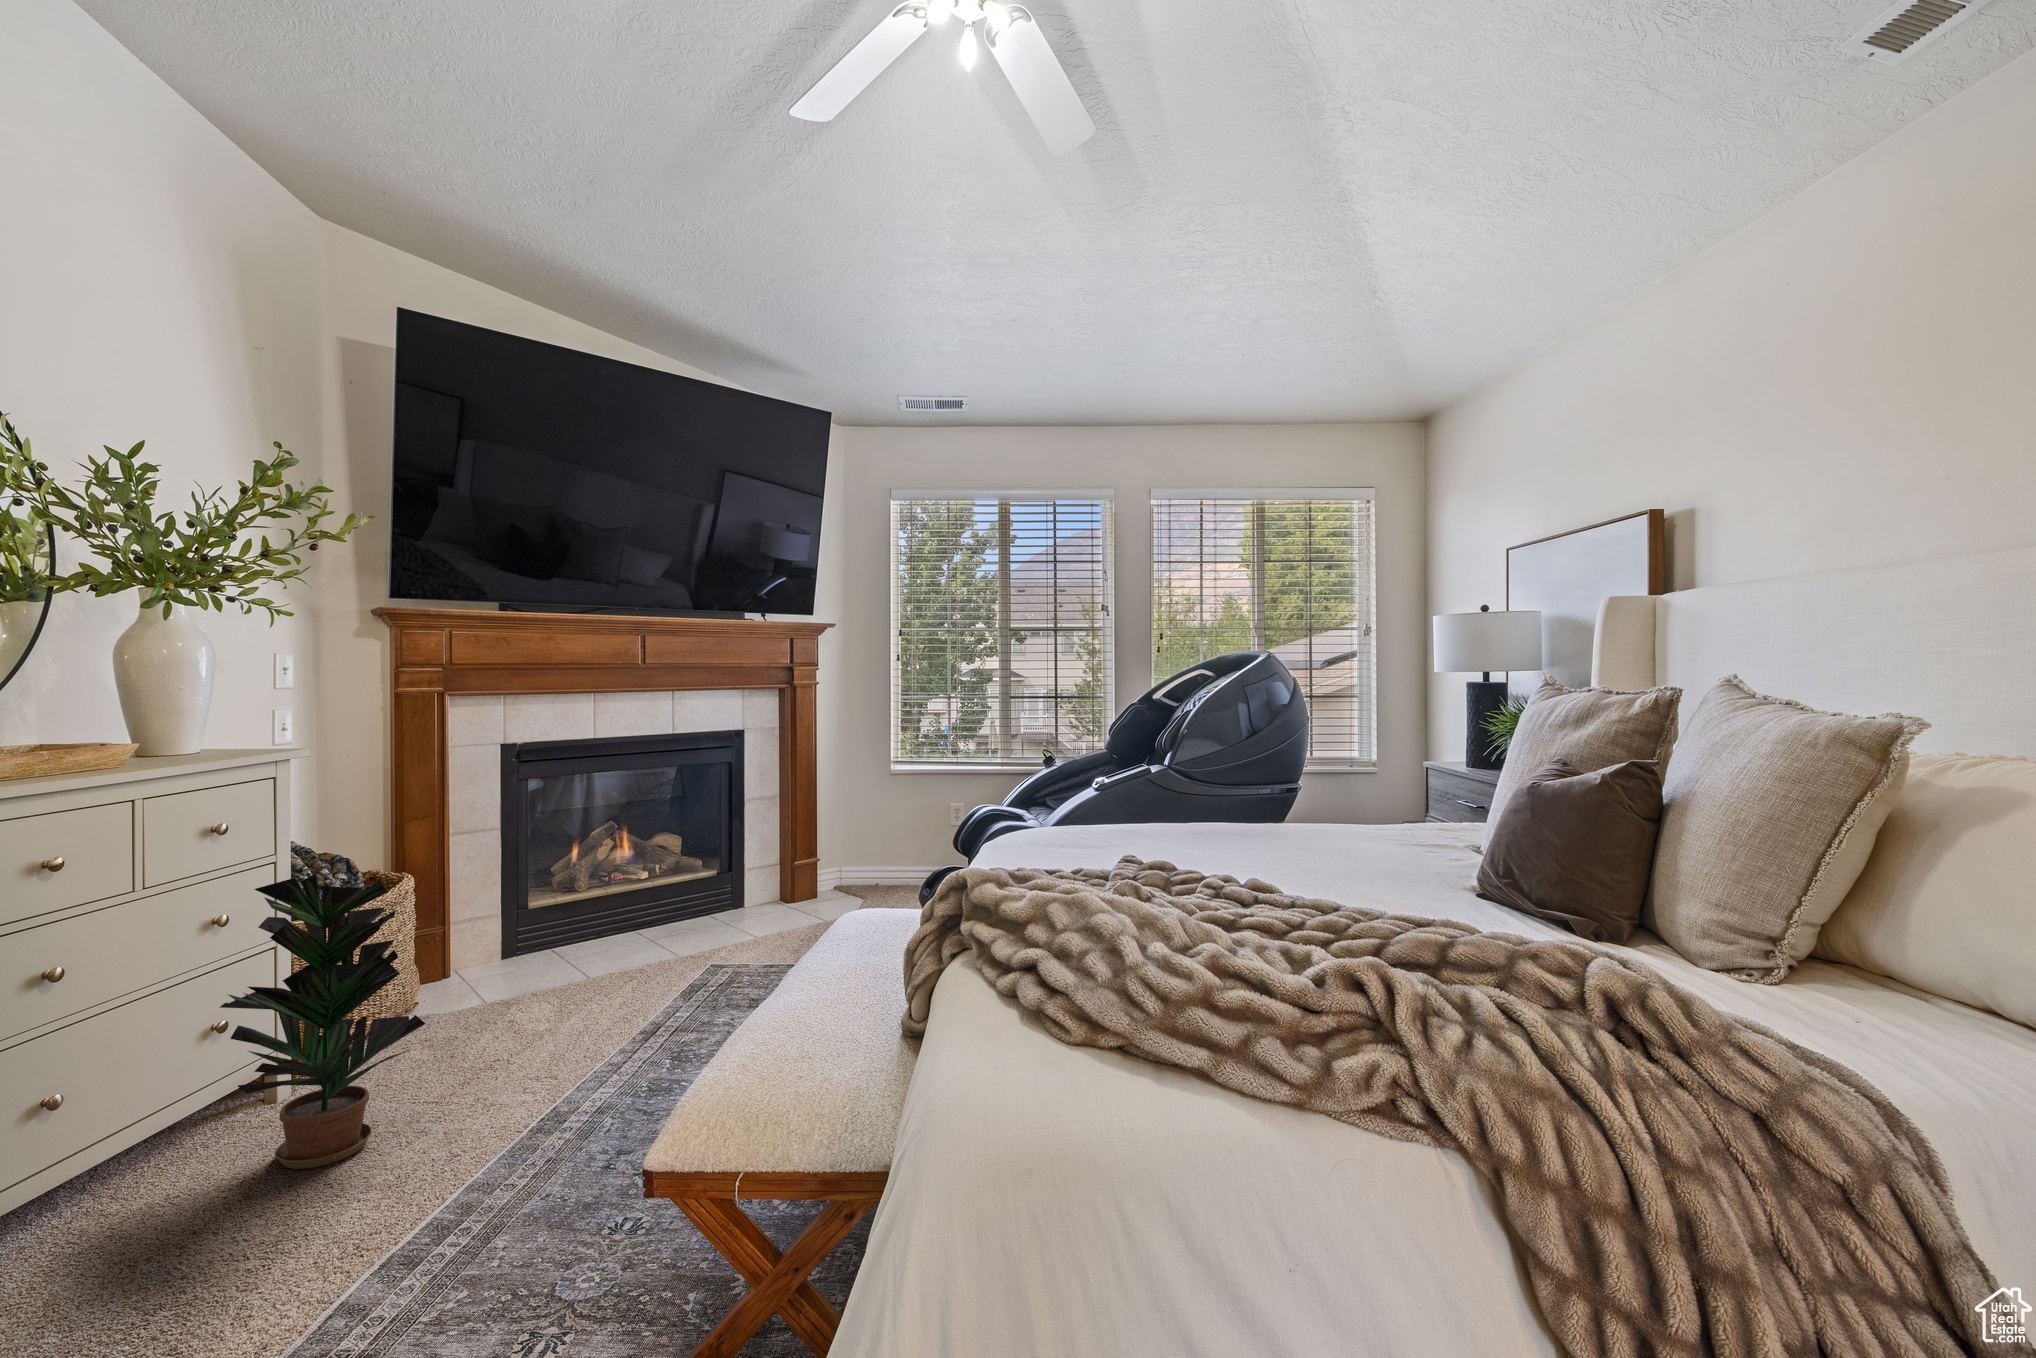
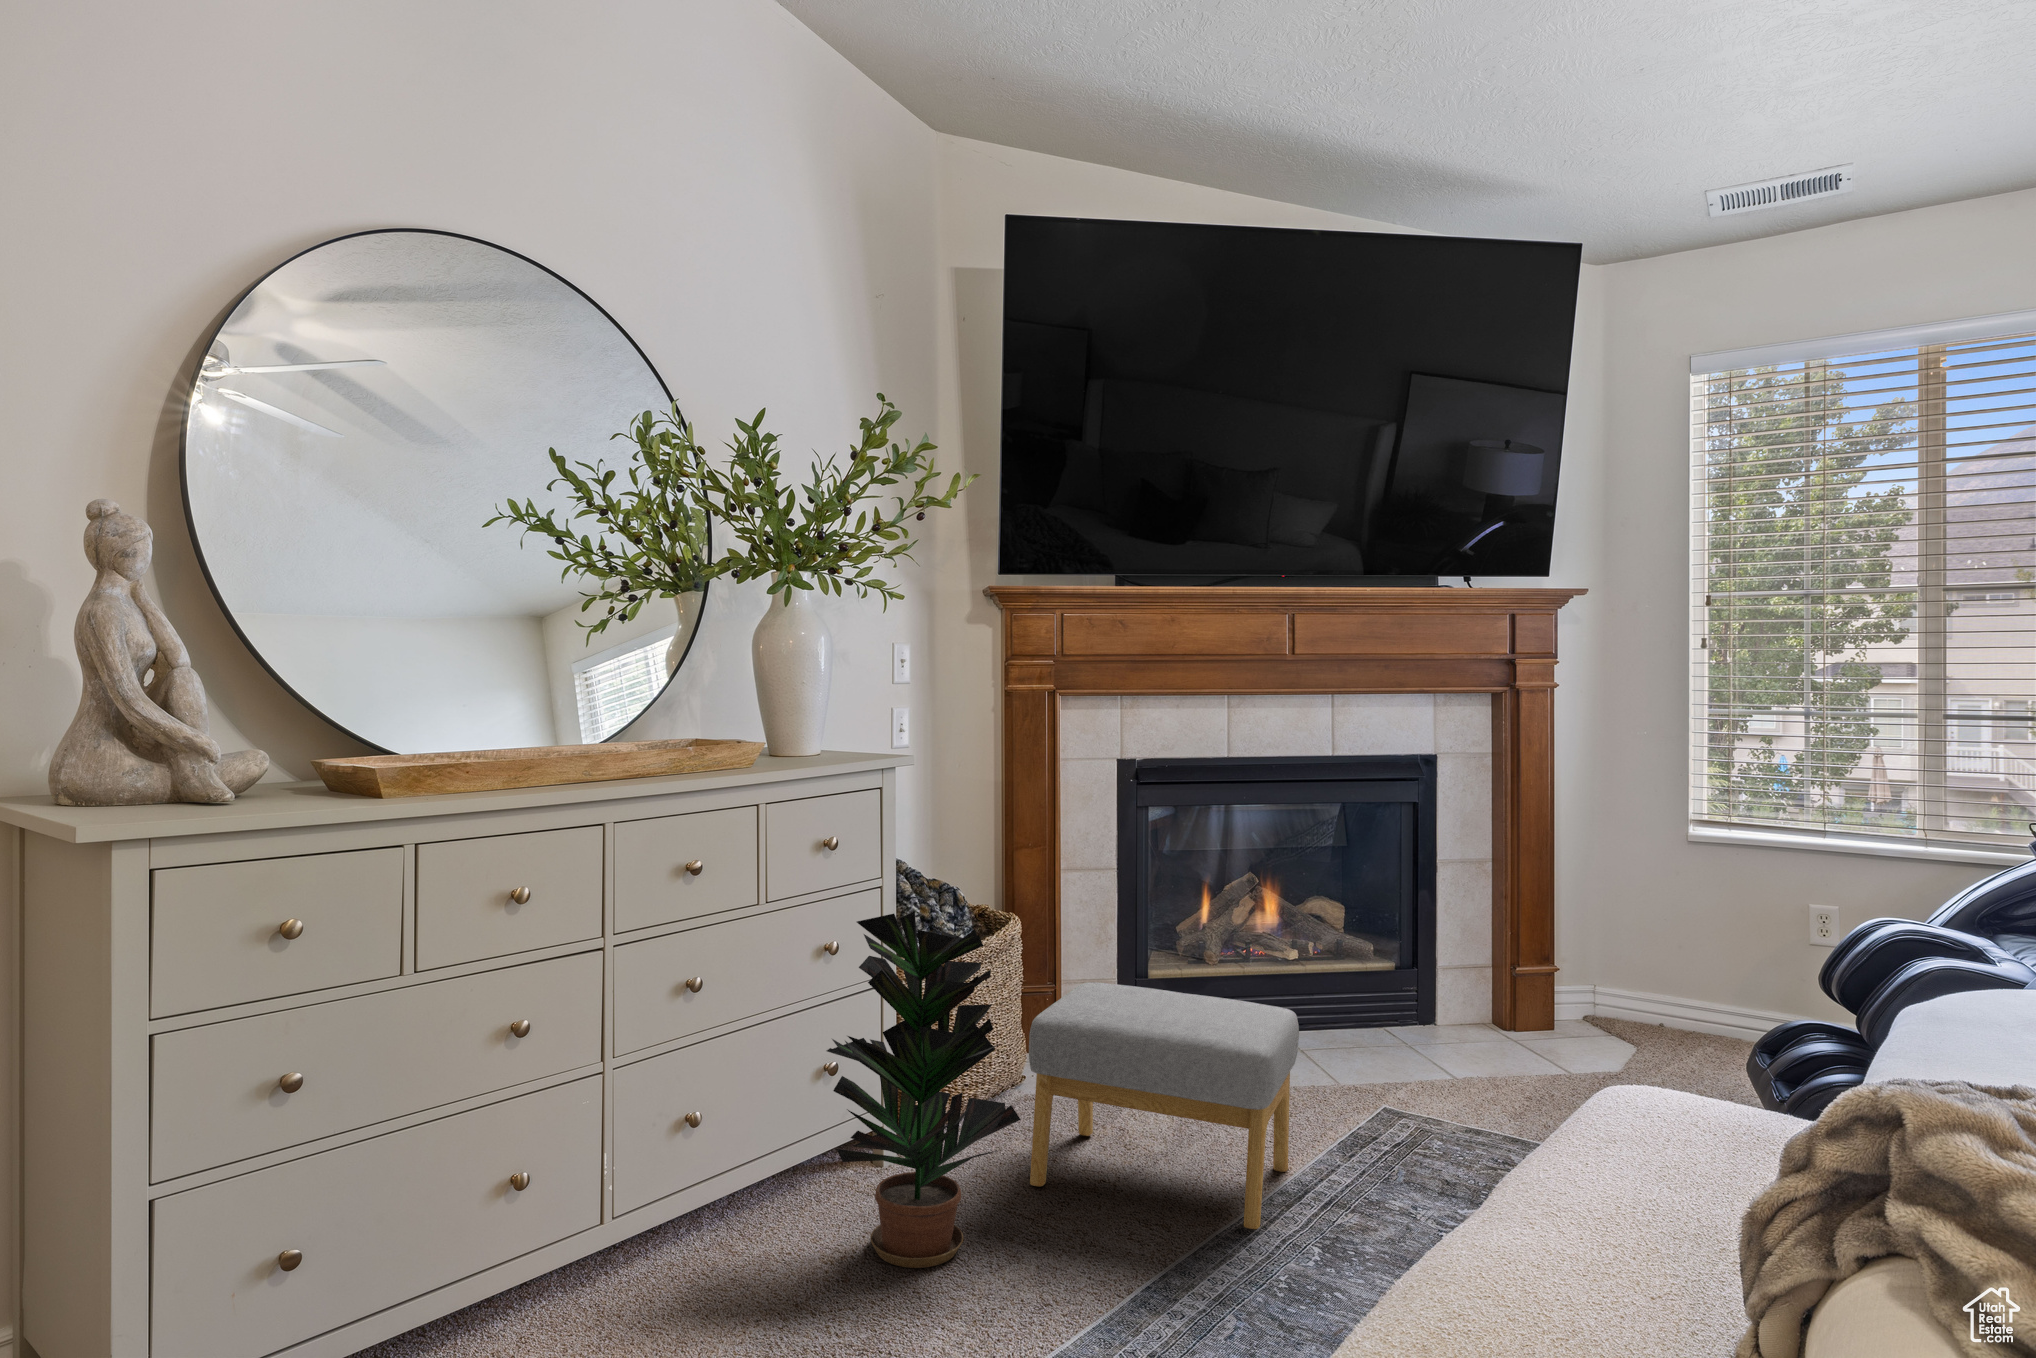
footstool: none [429,907,651,1078] -> present [1029,982,1299,1229]

